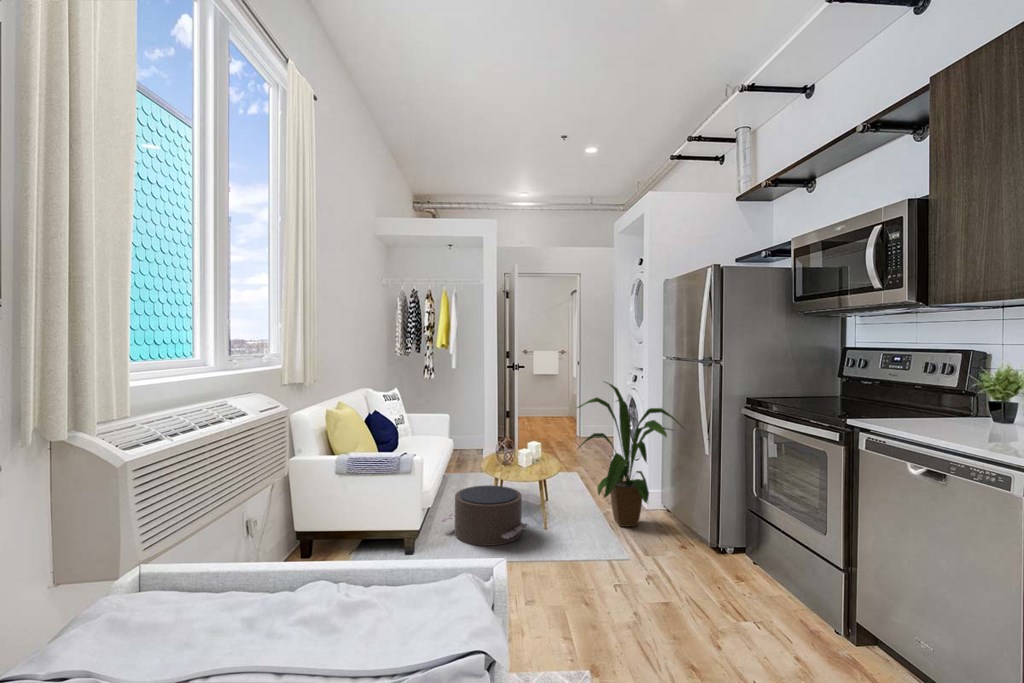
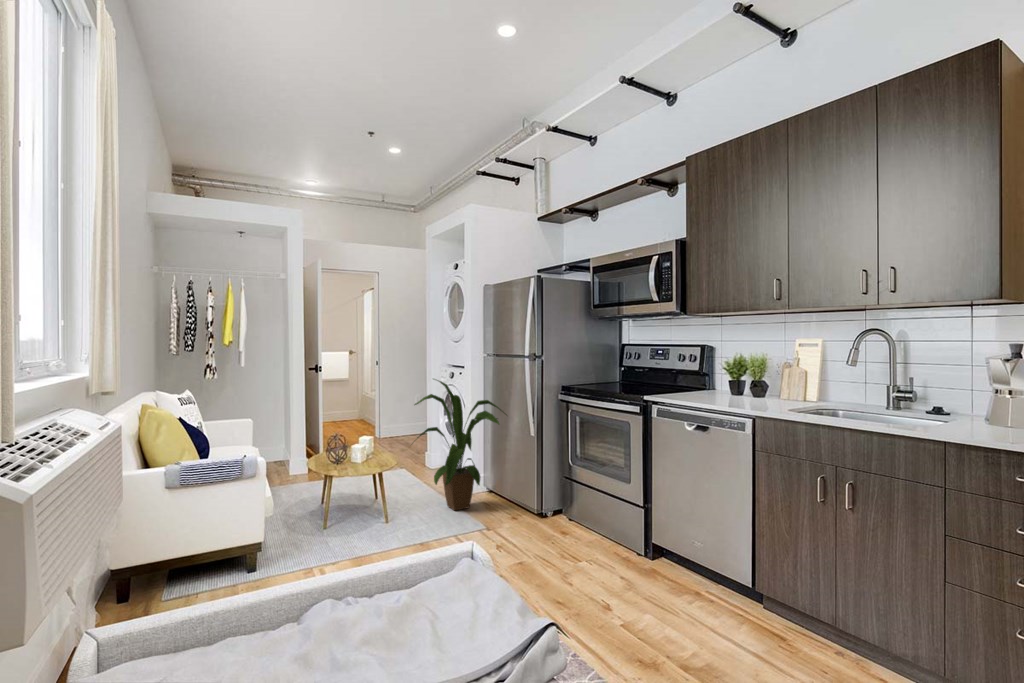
pouf: present [440,485,527,546] -> none [278,490,376,552]

